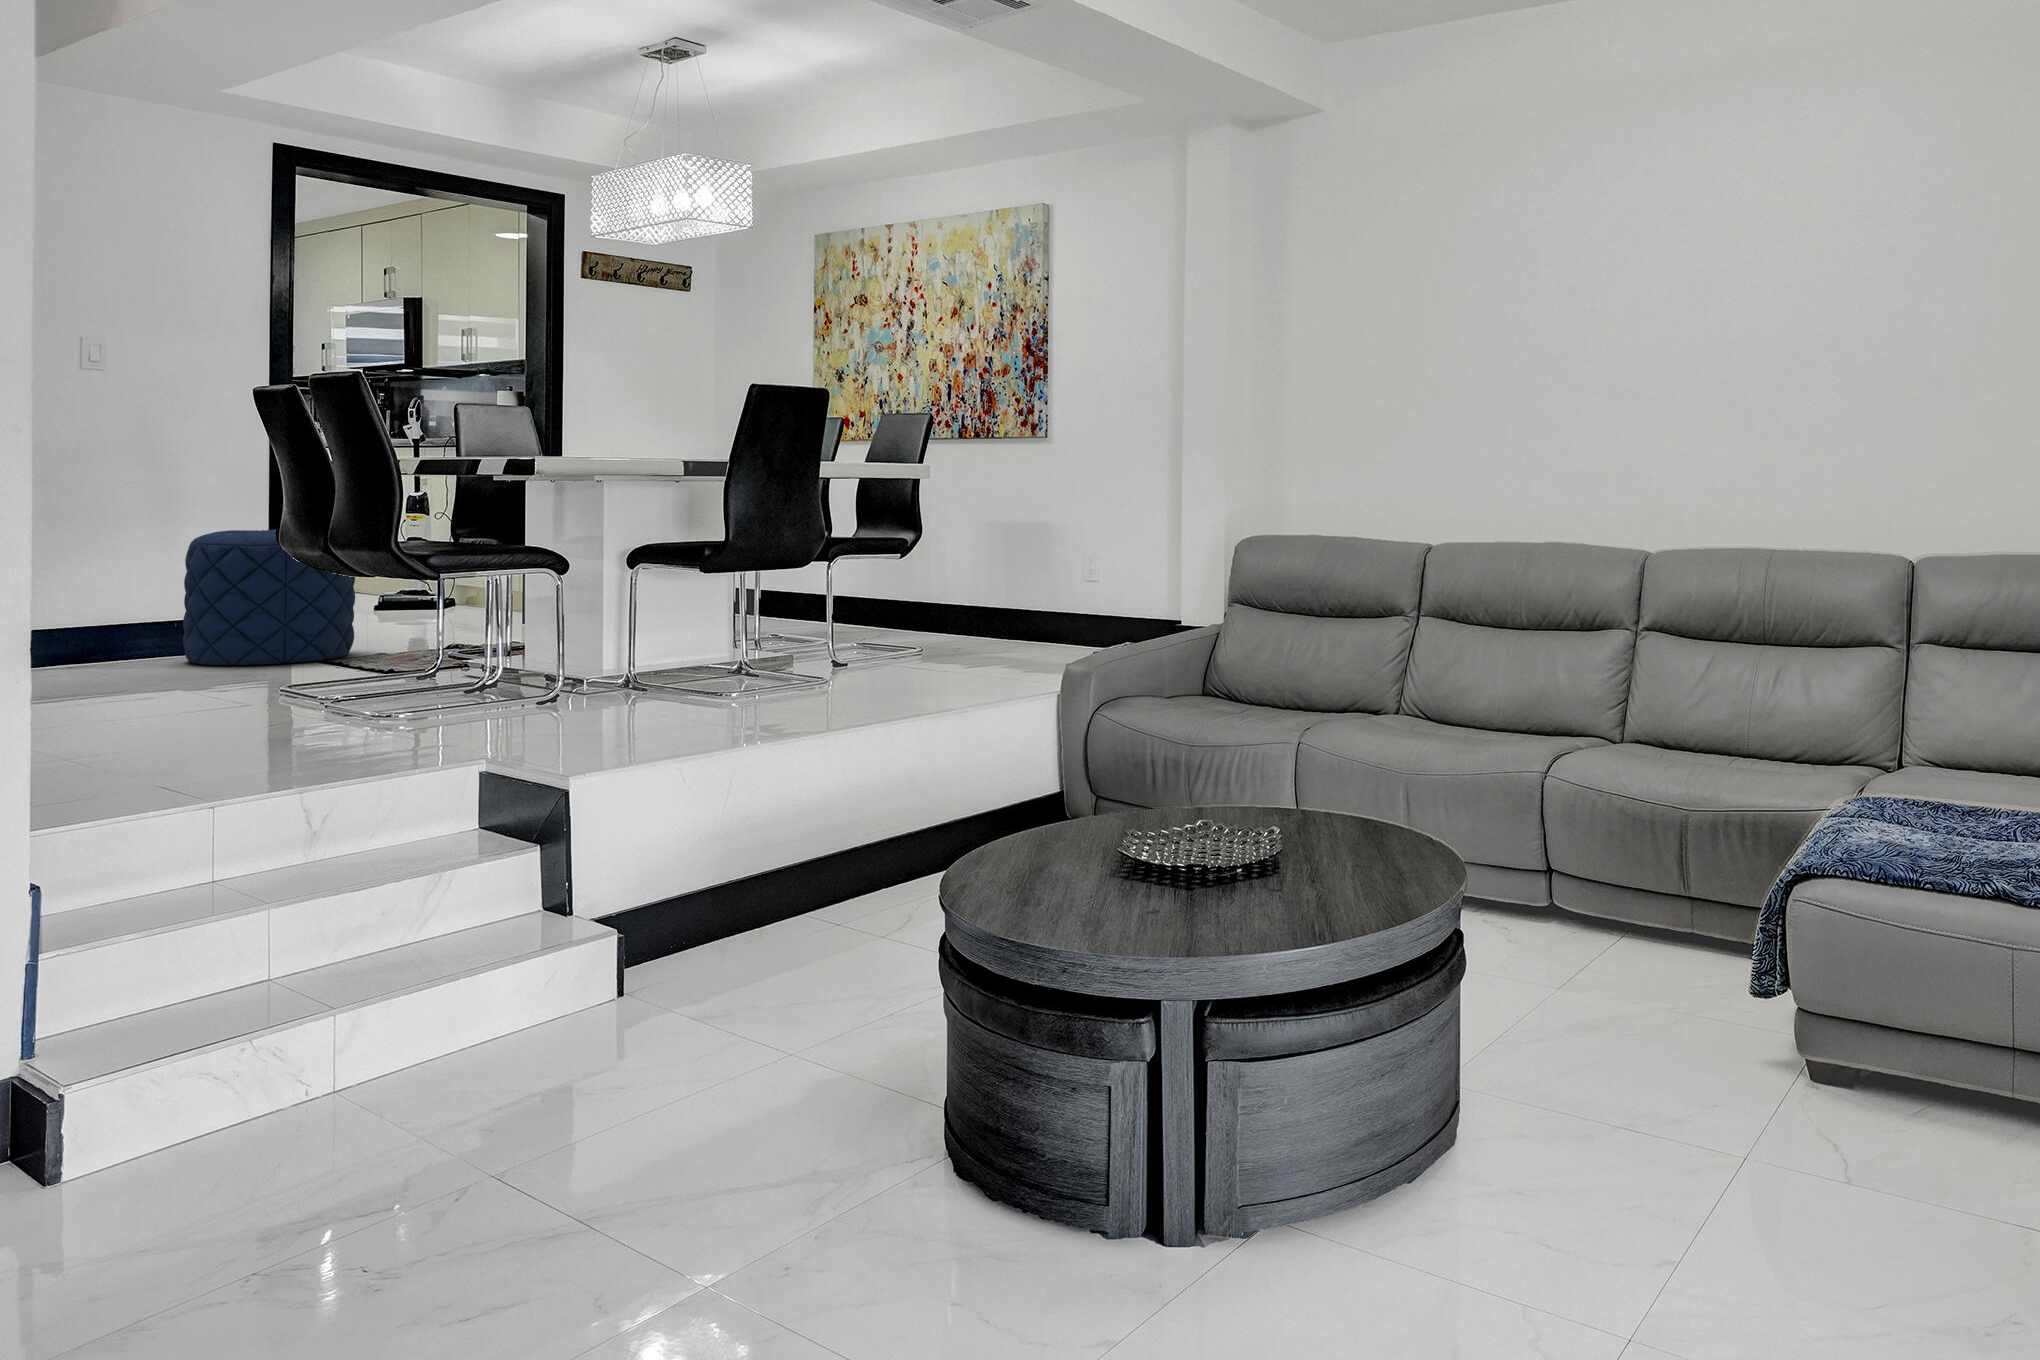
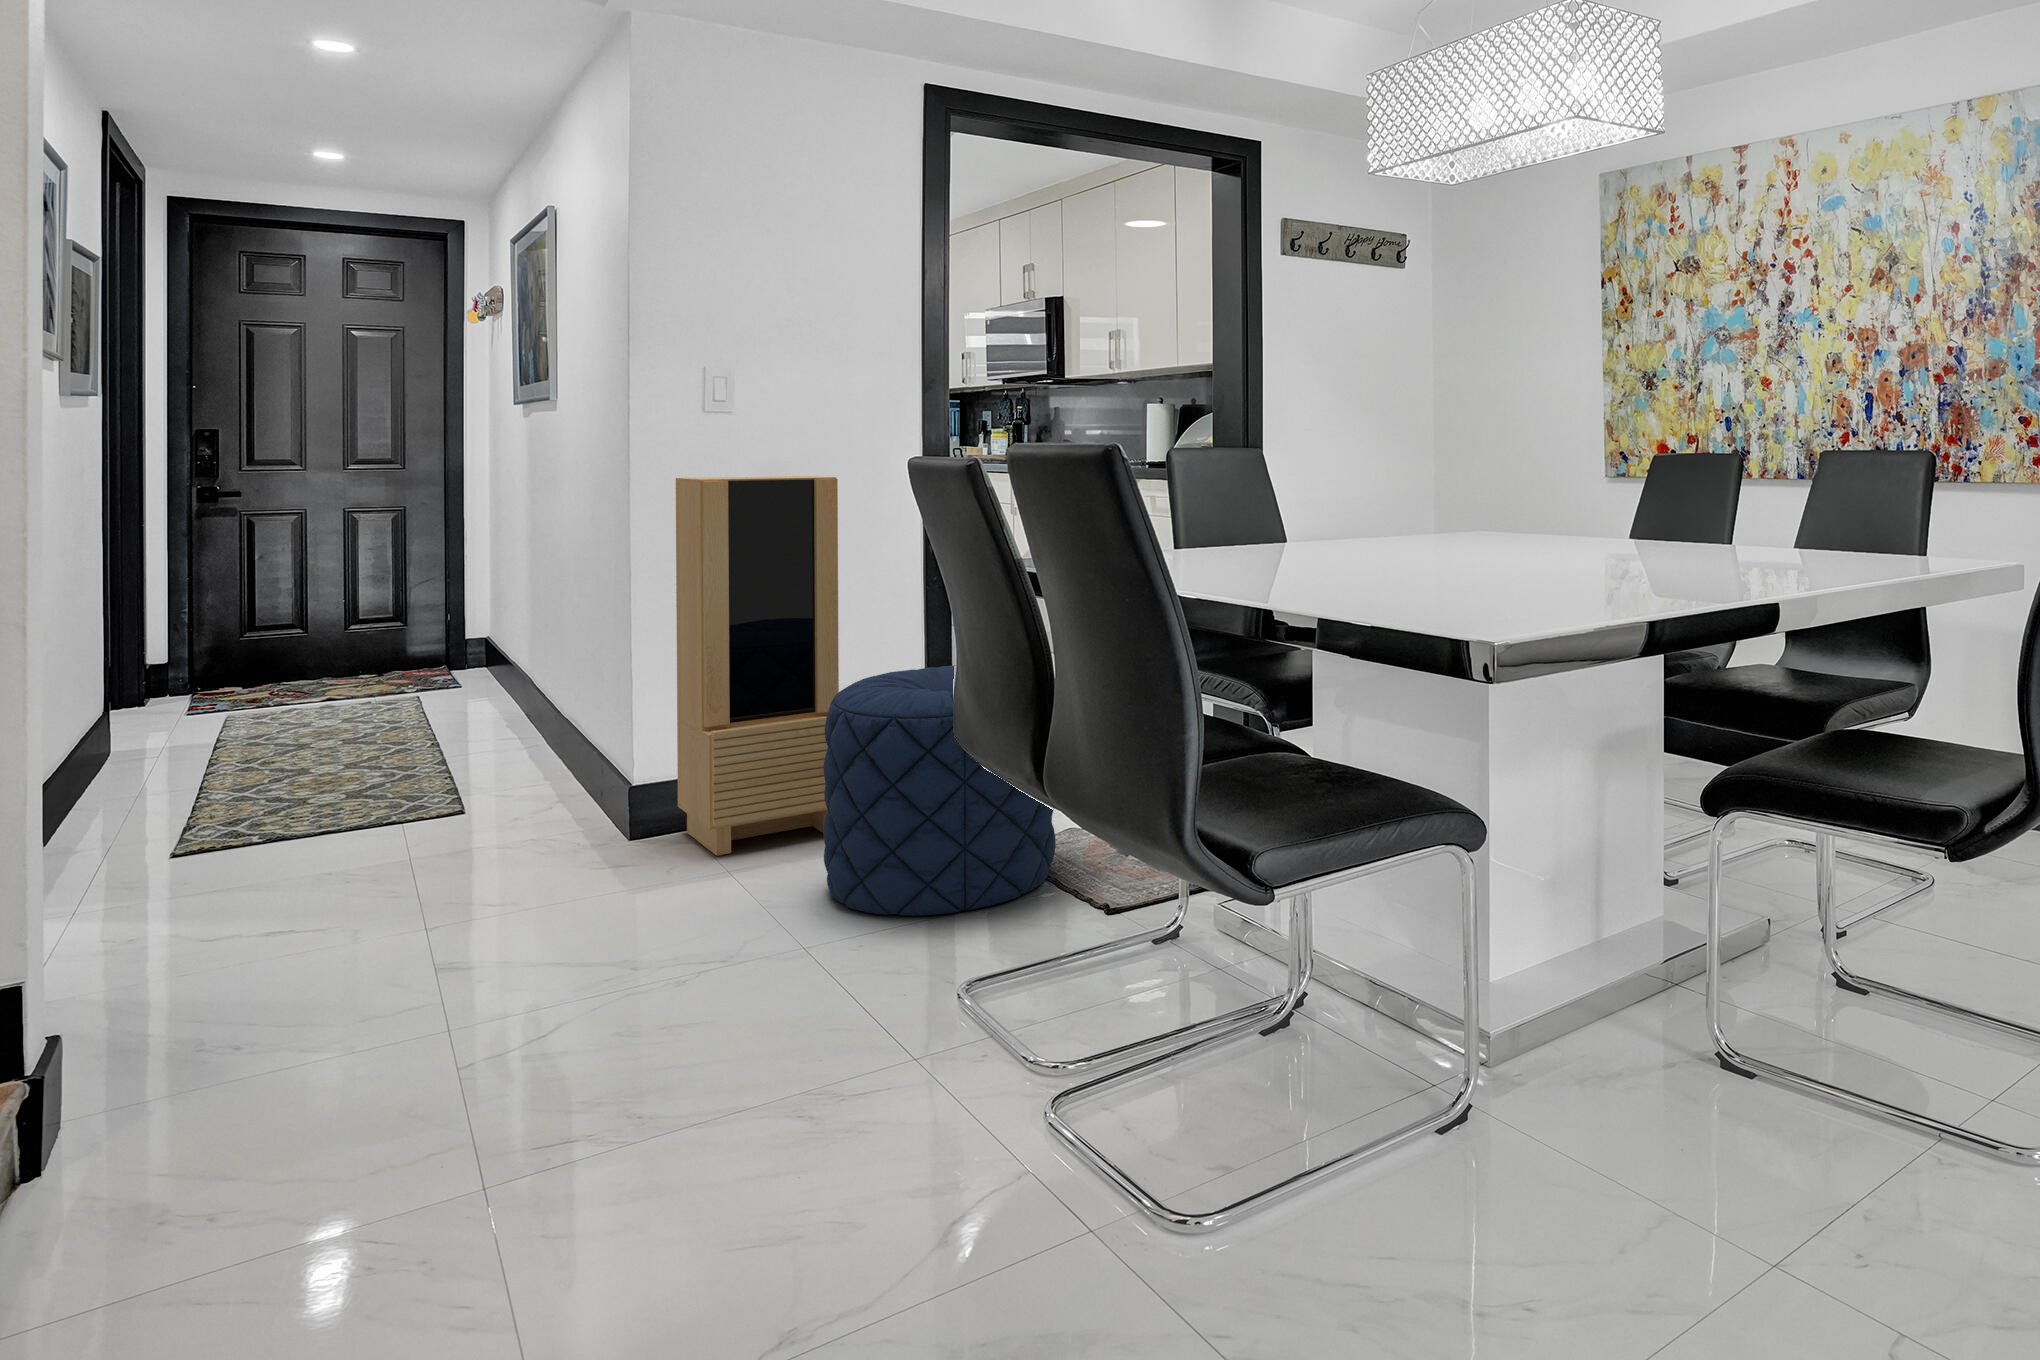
storage cabinet: none [61,407,202,656] -> present [676,476,839,856]

